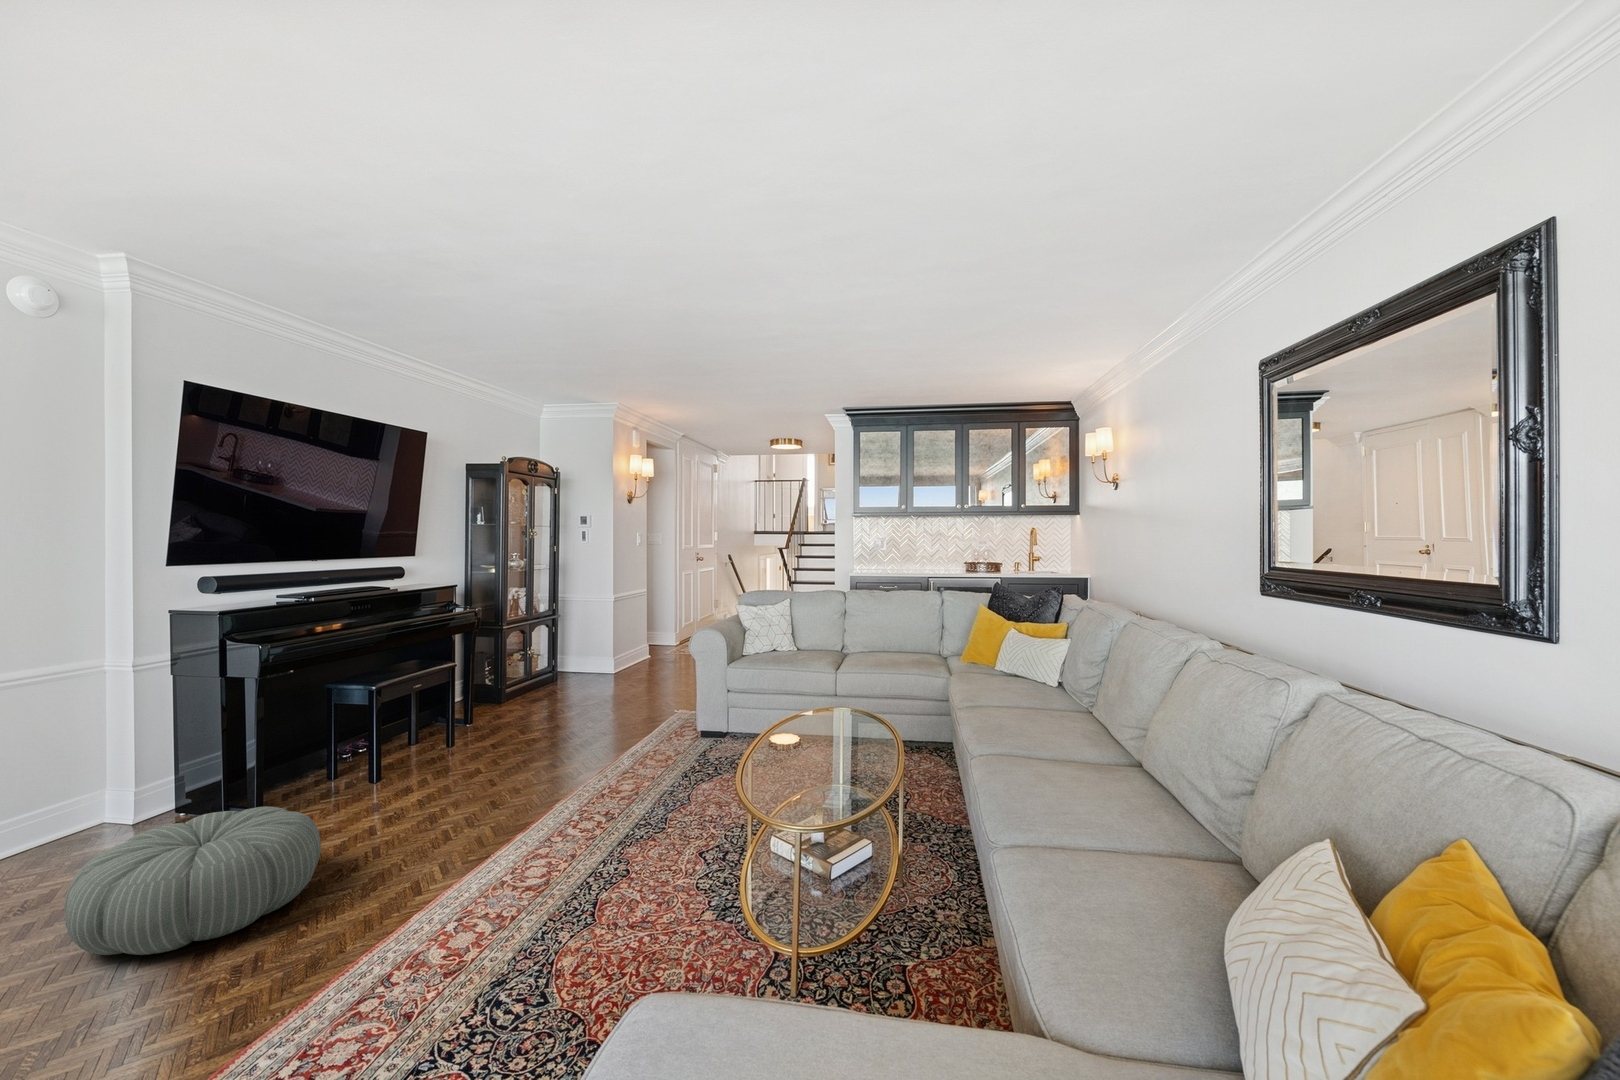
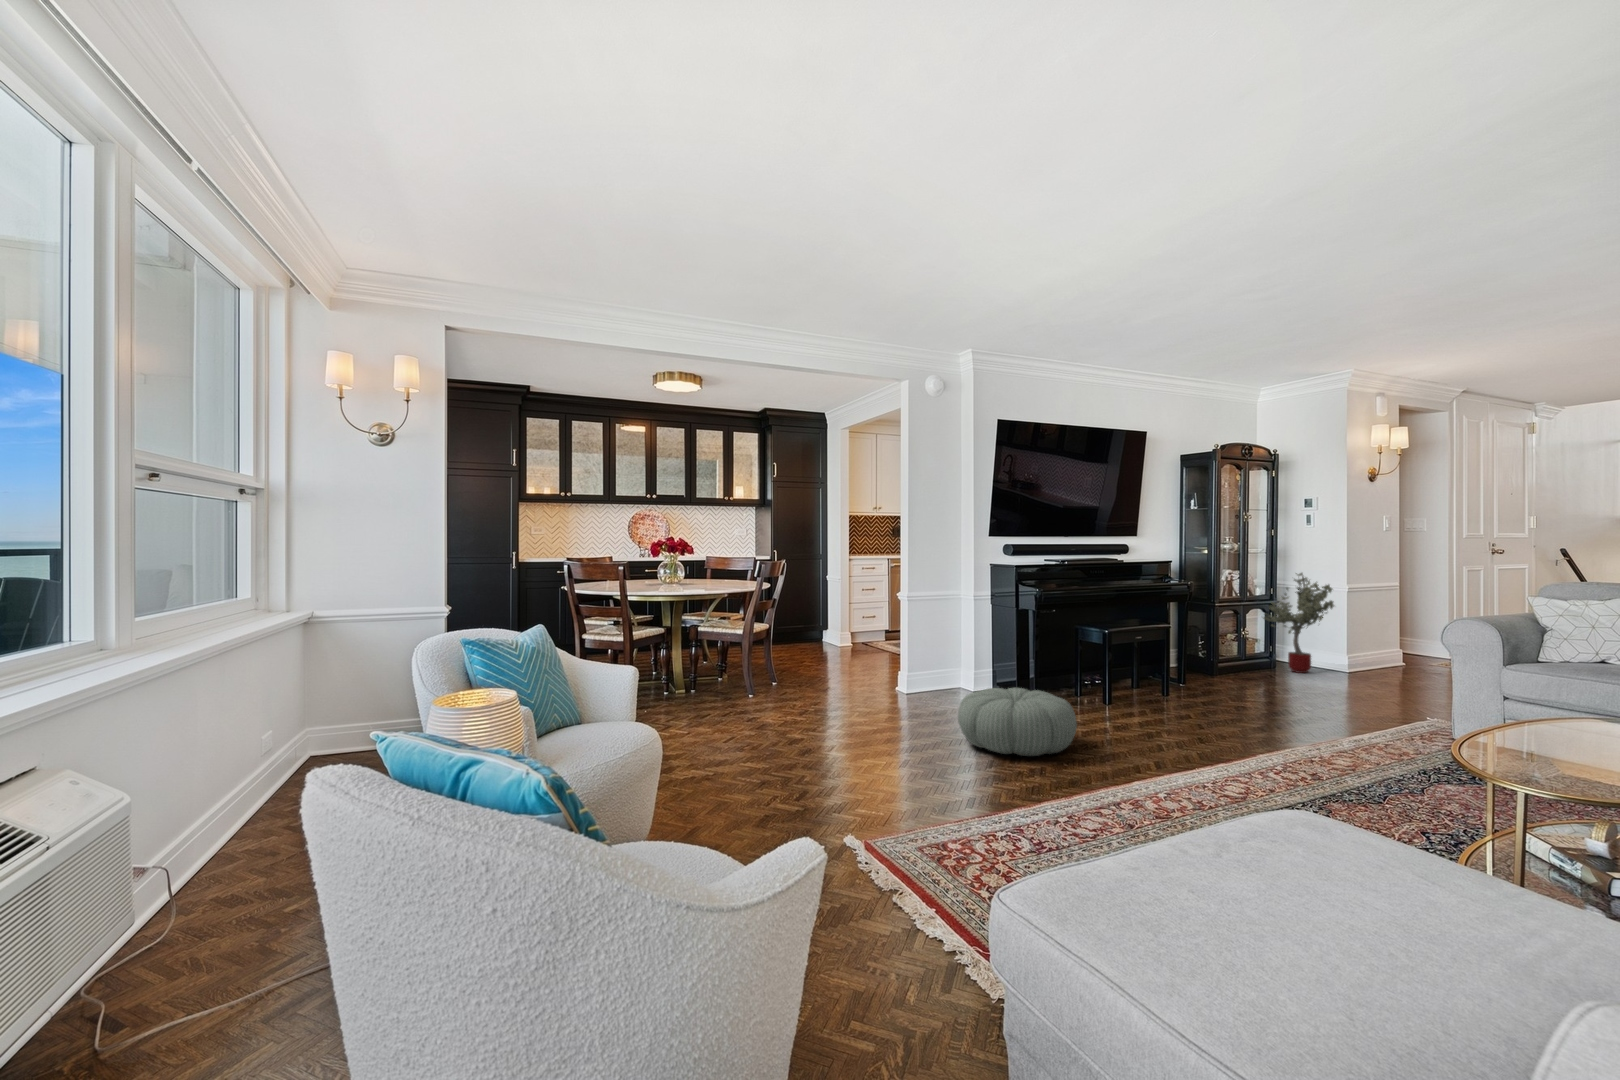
potted tree: none [546,587,608,683] -> present [1263,573,1334,673]

